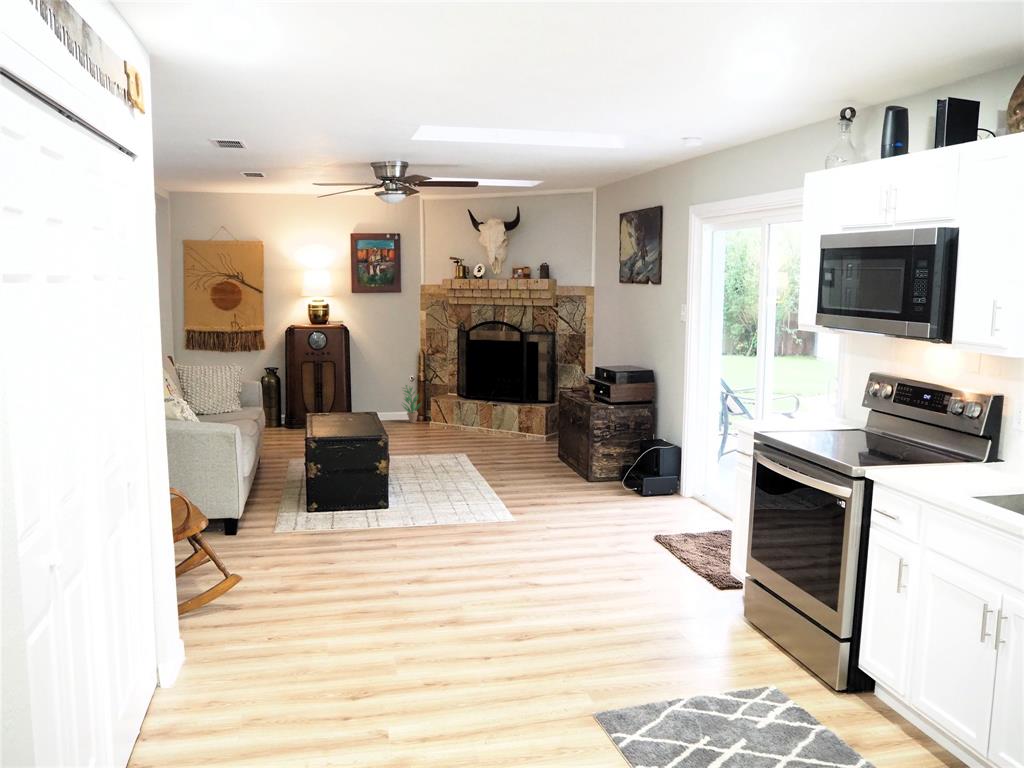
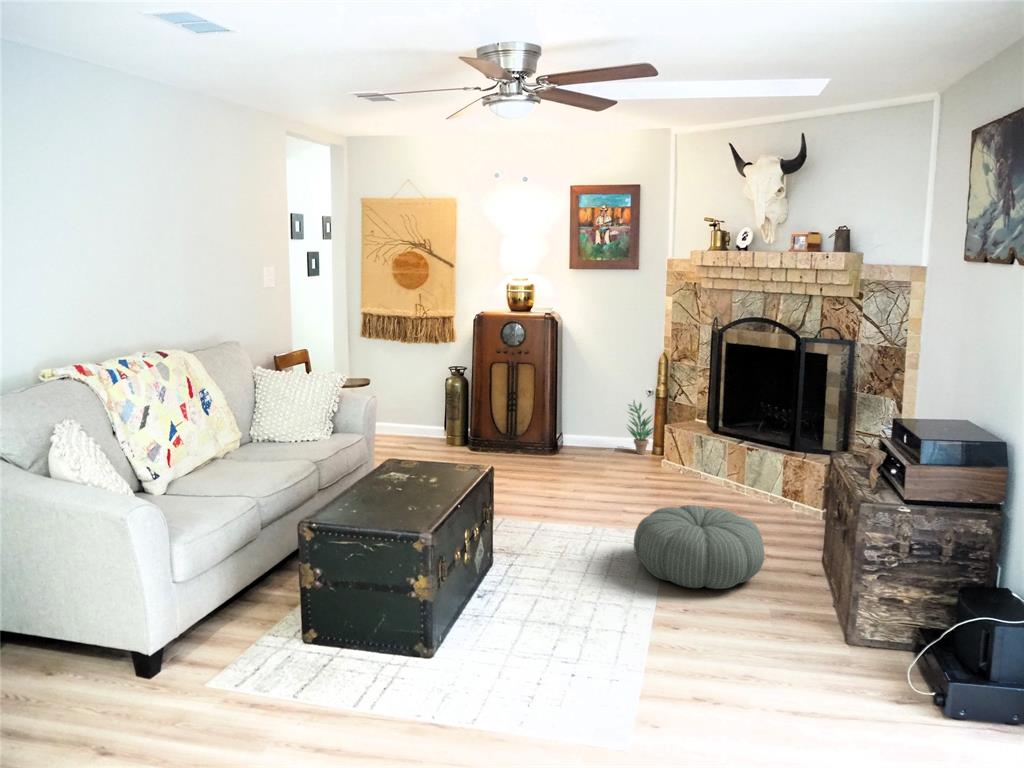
pouf: none [461,430,536,471] -> present [634,505,764,589]

